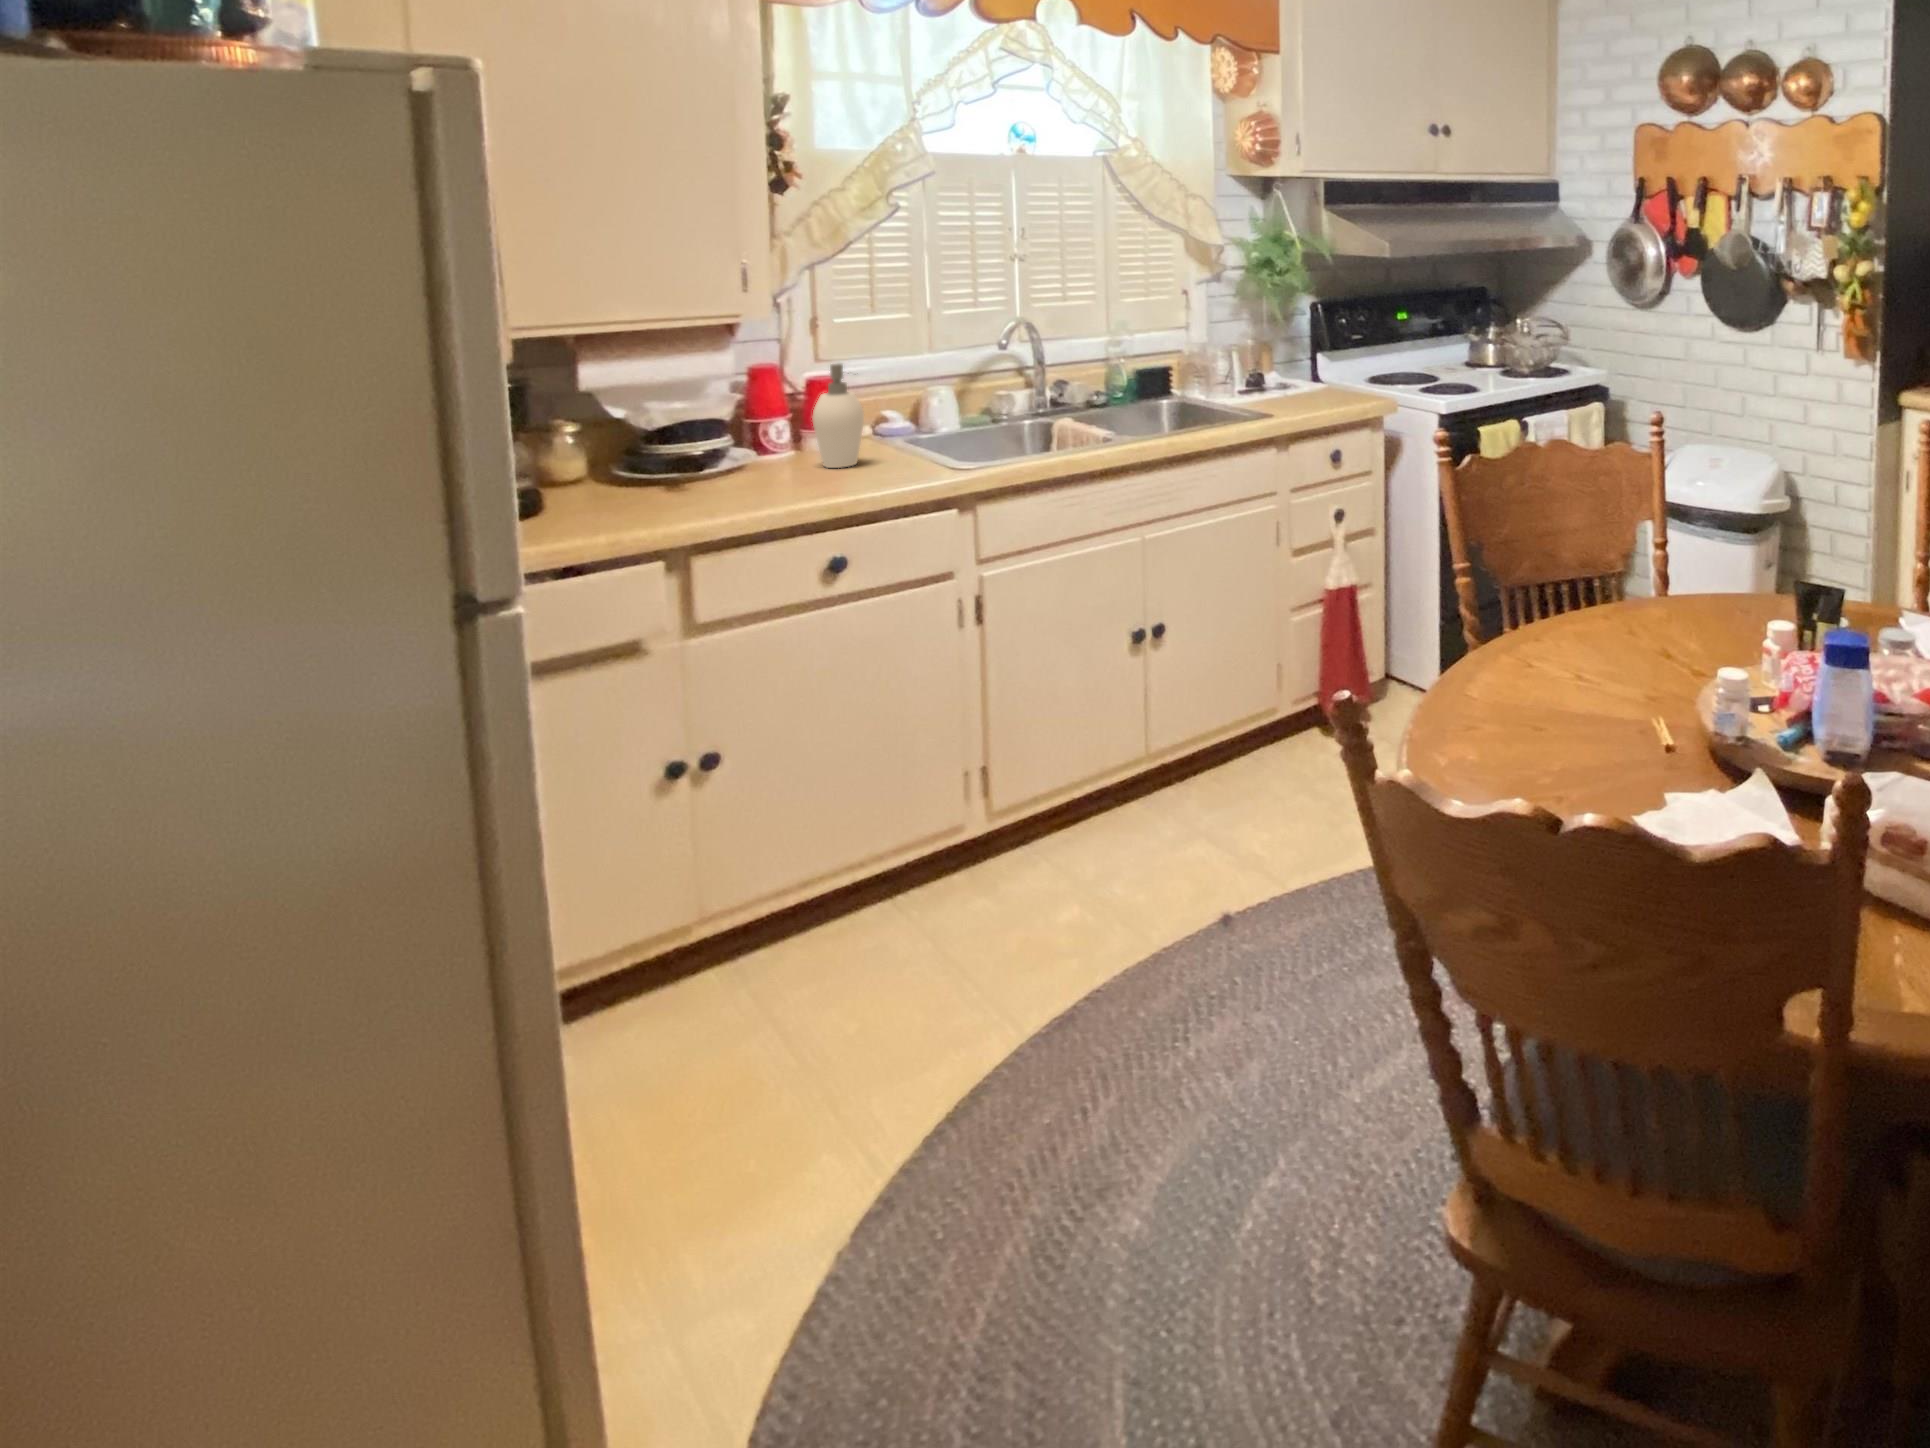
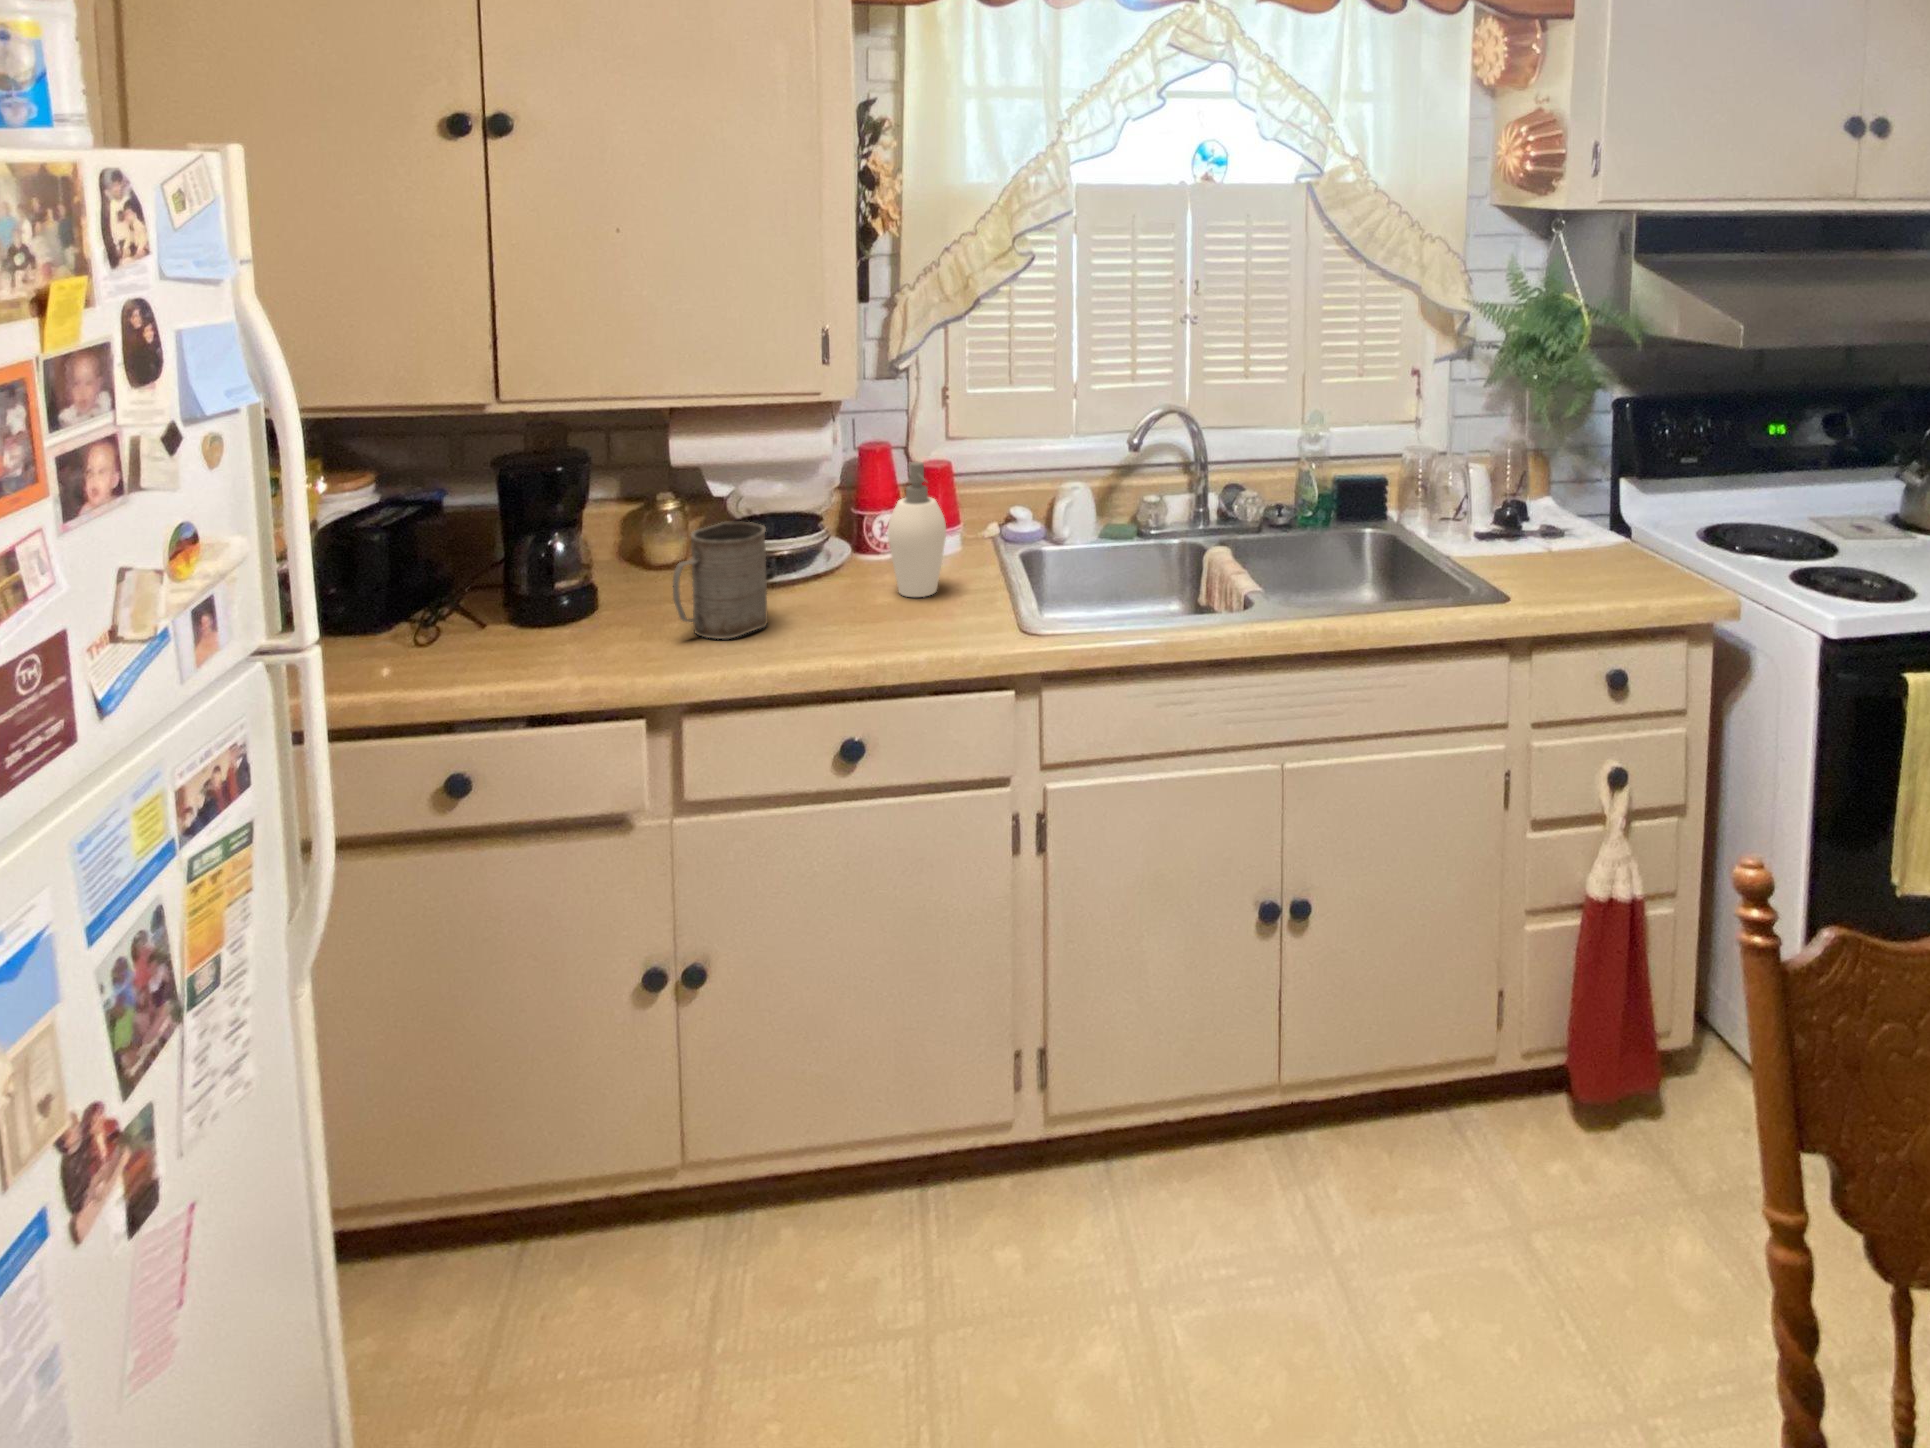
mug: none [659,415,735,503] -> present [673,522,768,639]

